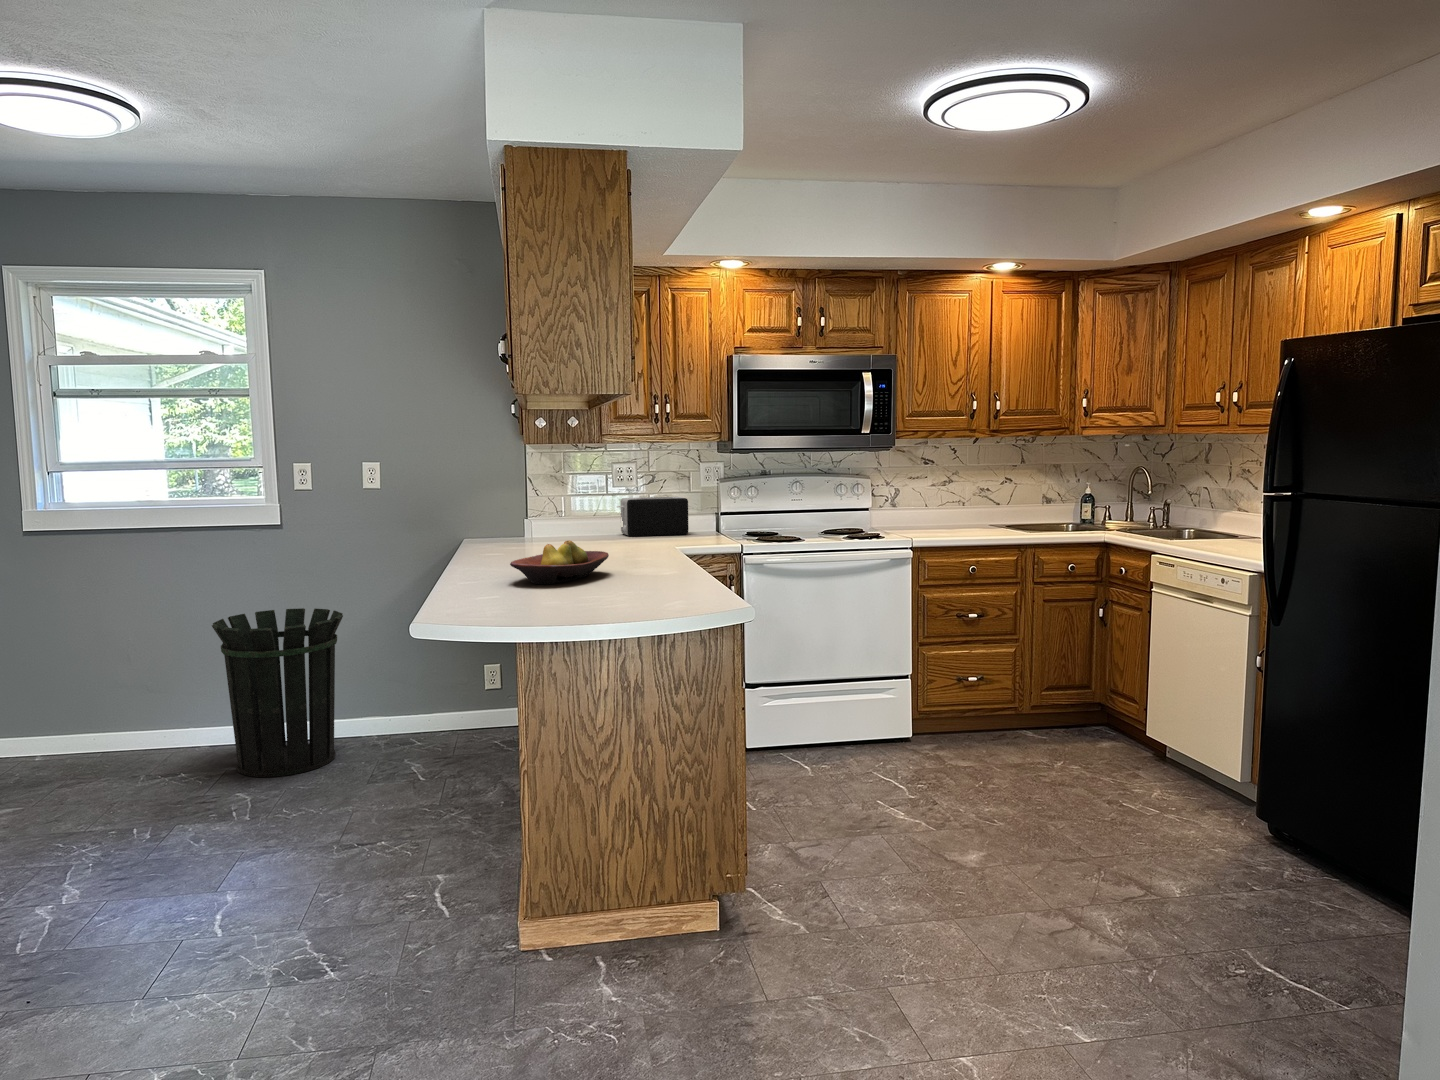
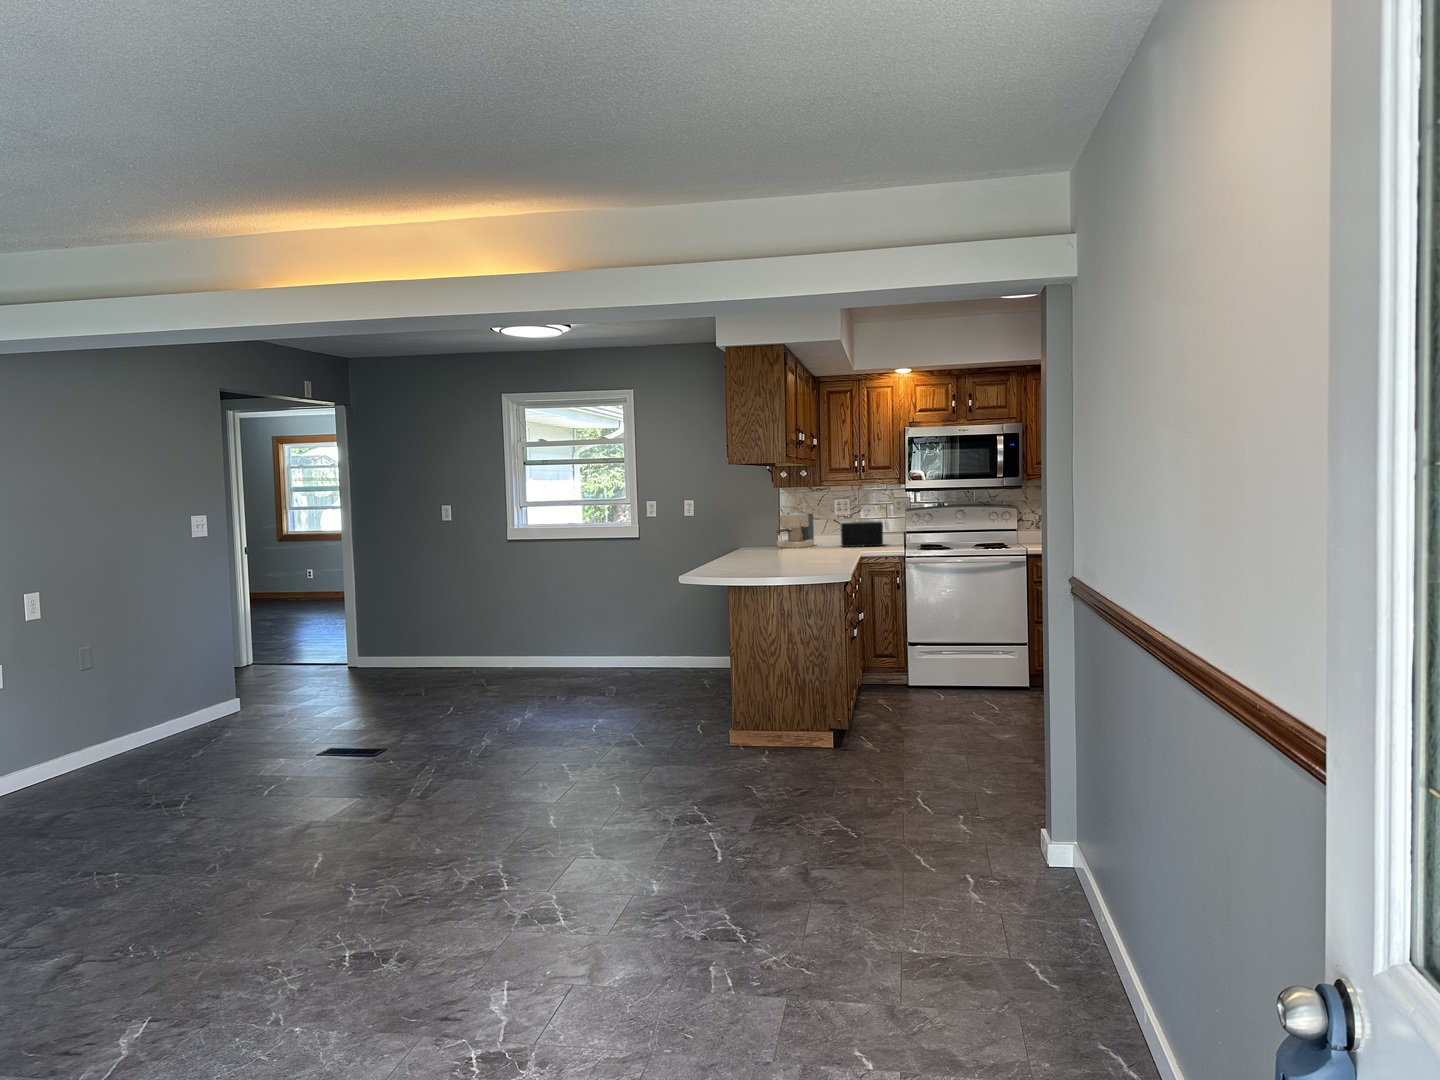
coffee maker: none [523,483,581,539] -> present [776,513,814,548]
fruit bowl: present [510,540,609,584] -> none [739,549,794,571]
waste bin: present [212,608,343,777] -> none [602,588,671,681]

